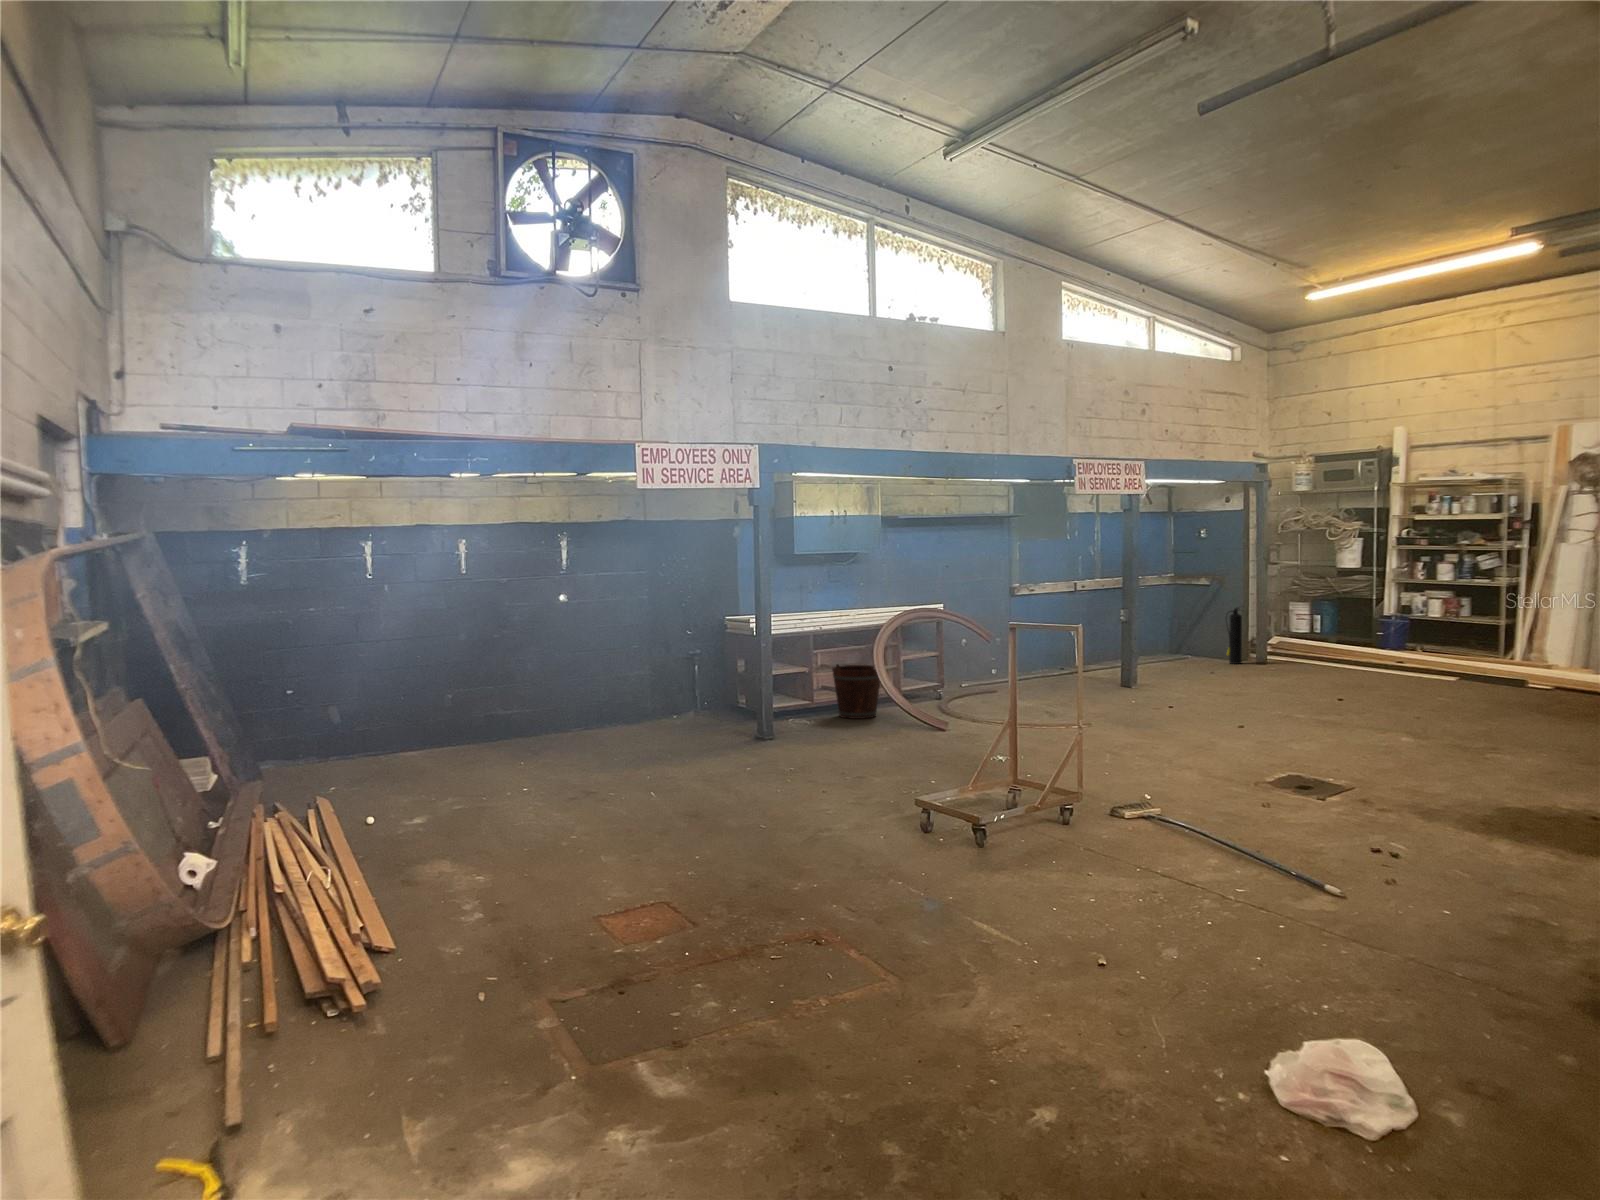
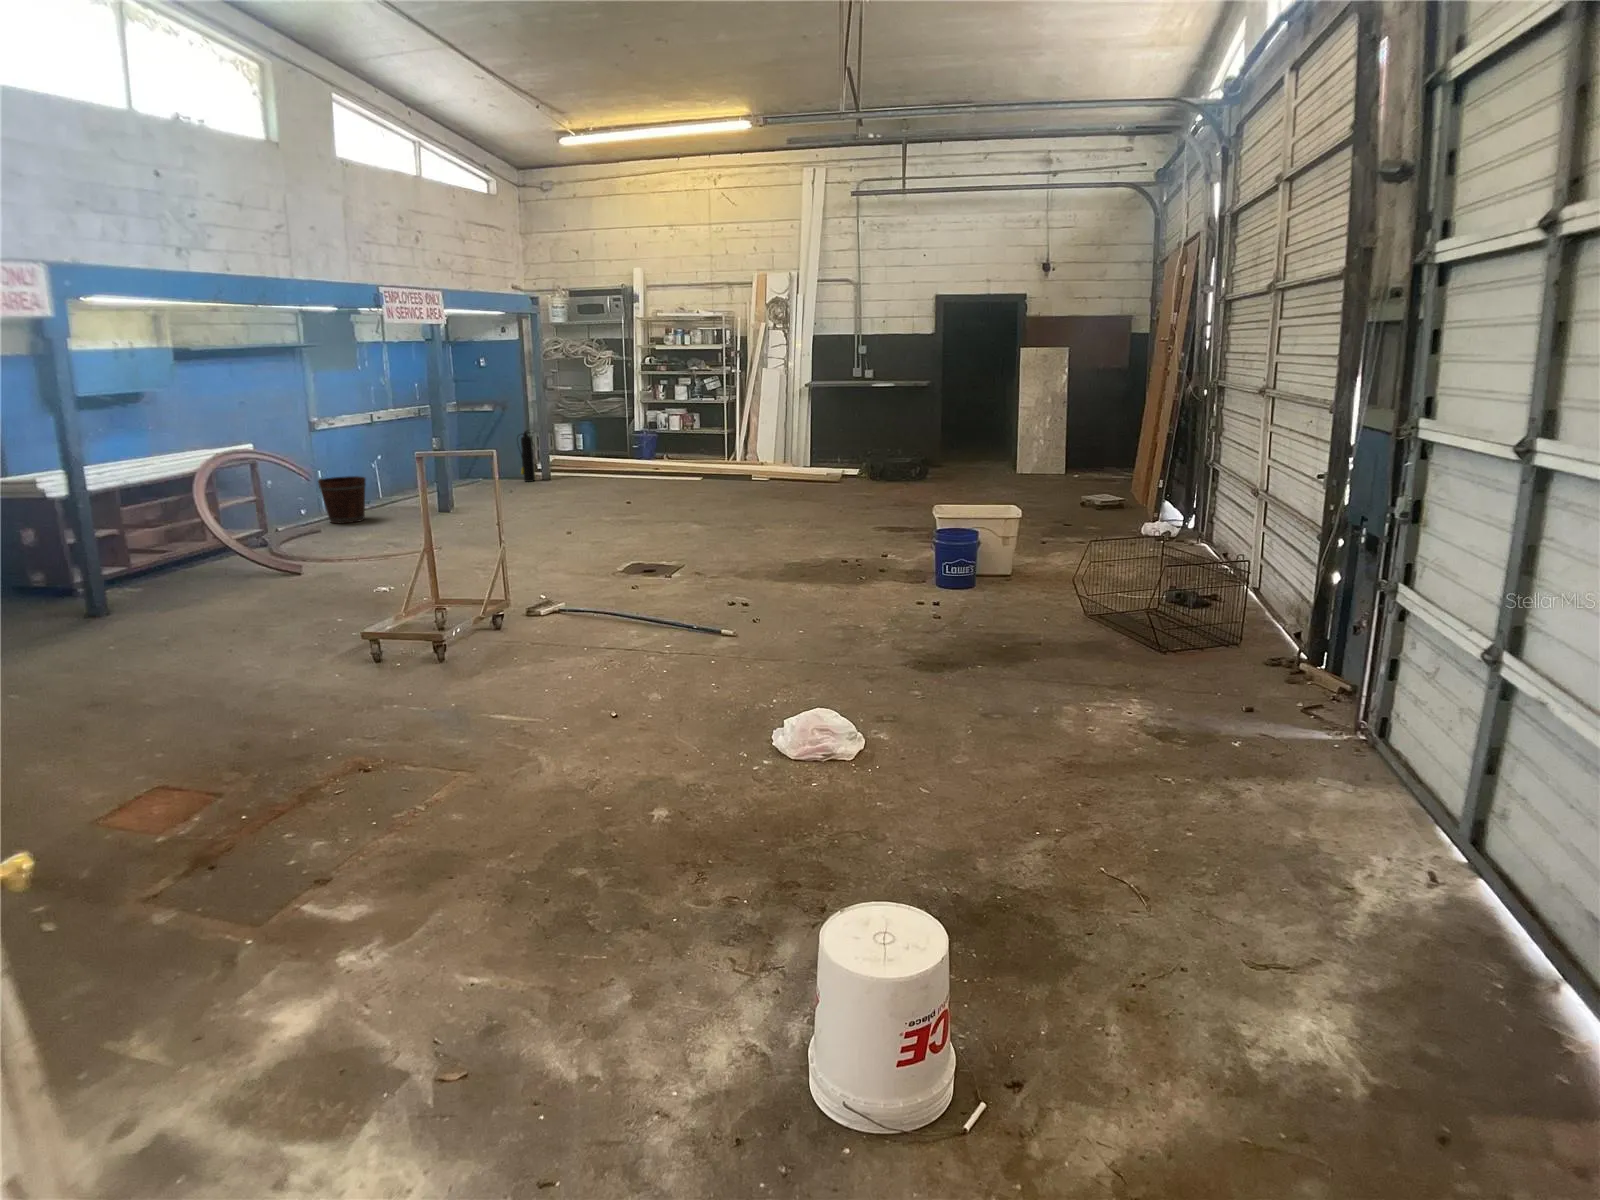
bucket: present [832,664,880,719] -> present [318,476,366,523]

